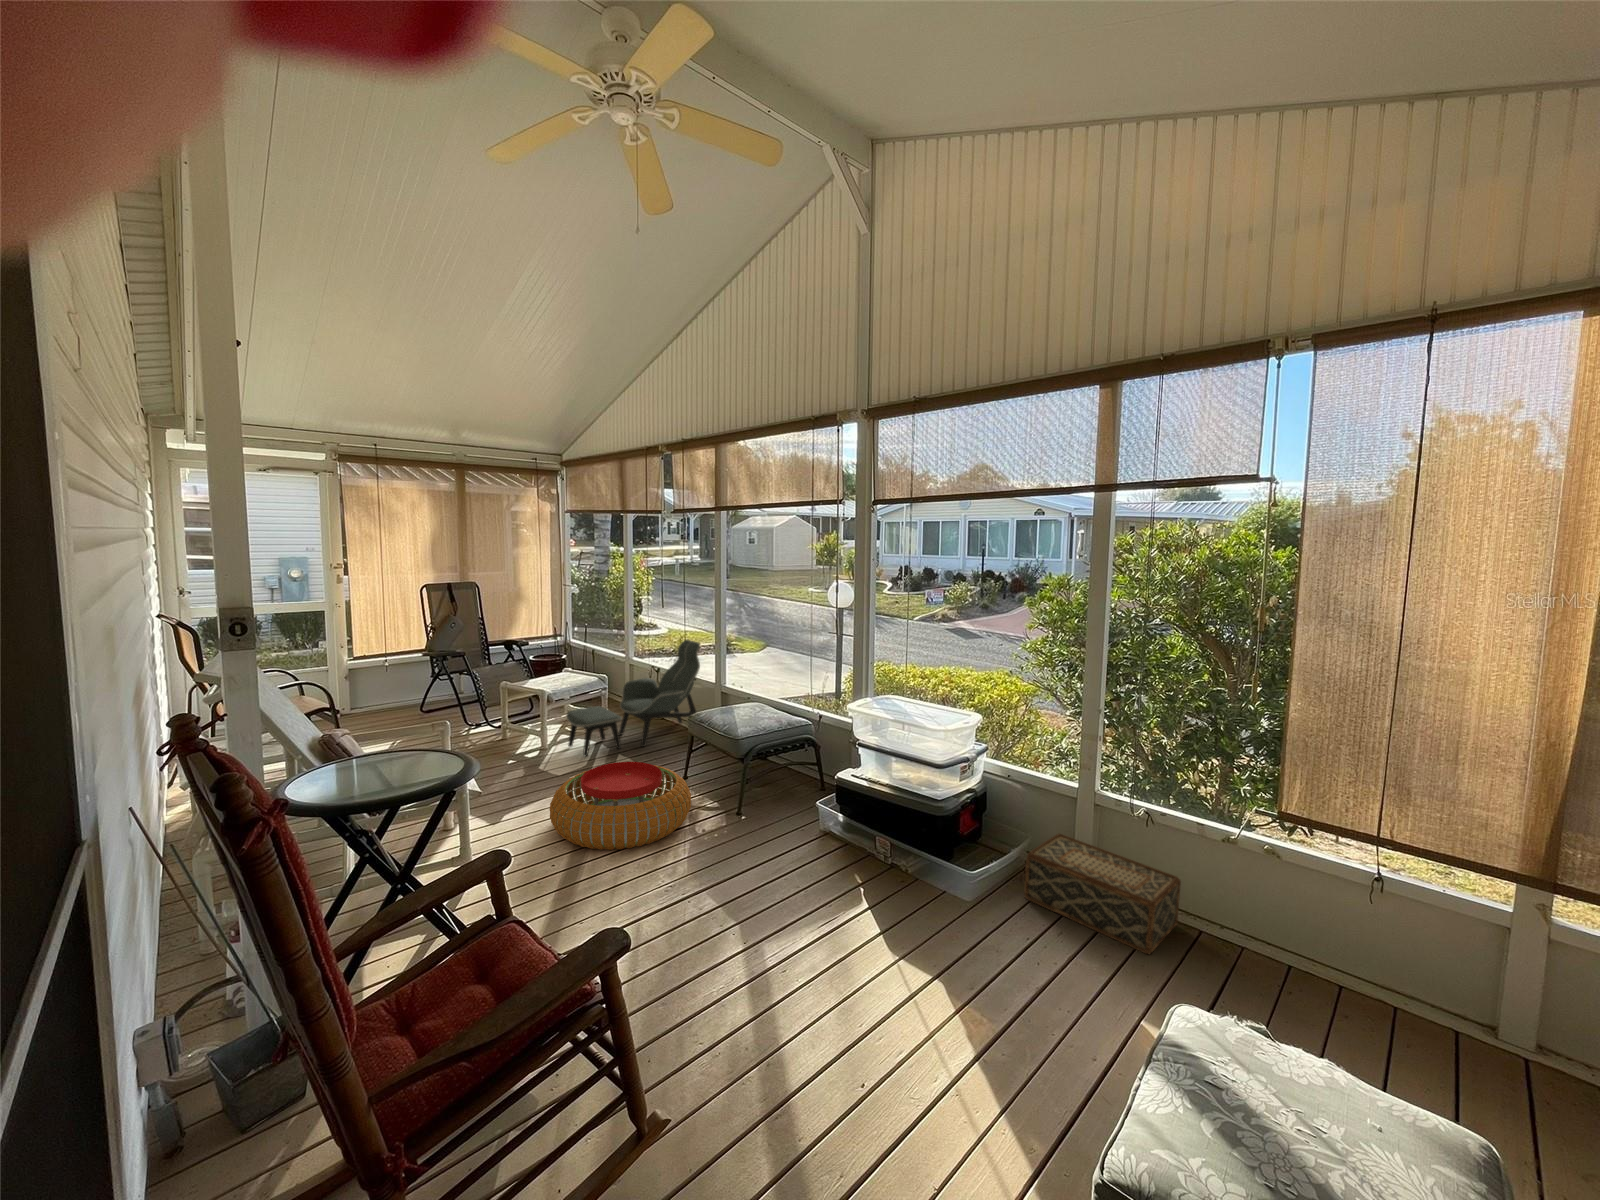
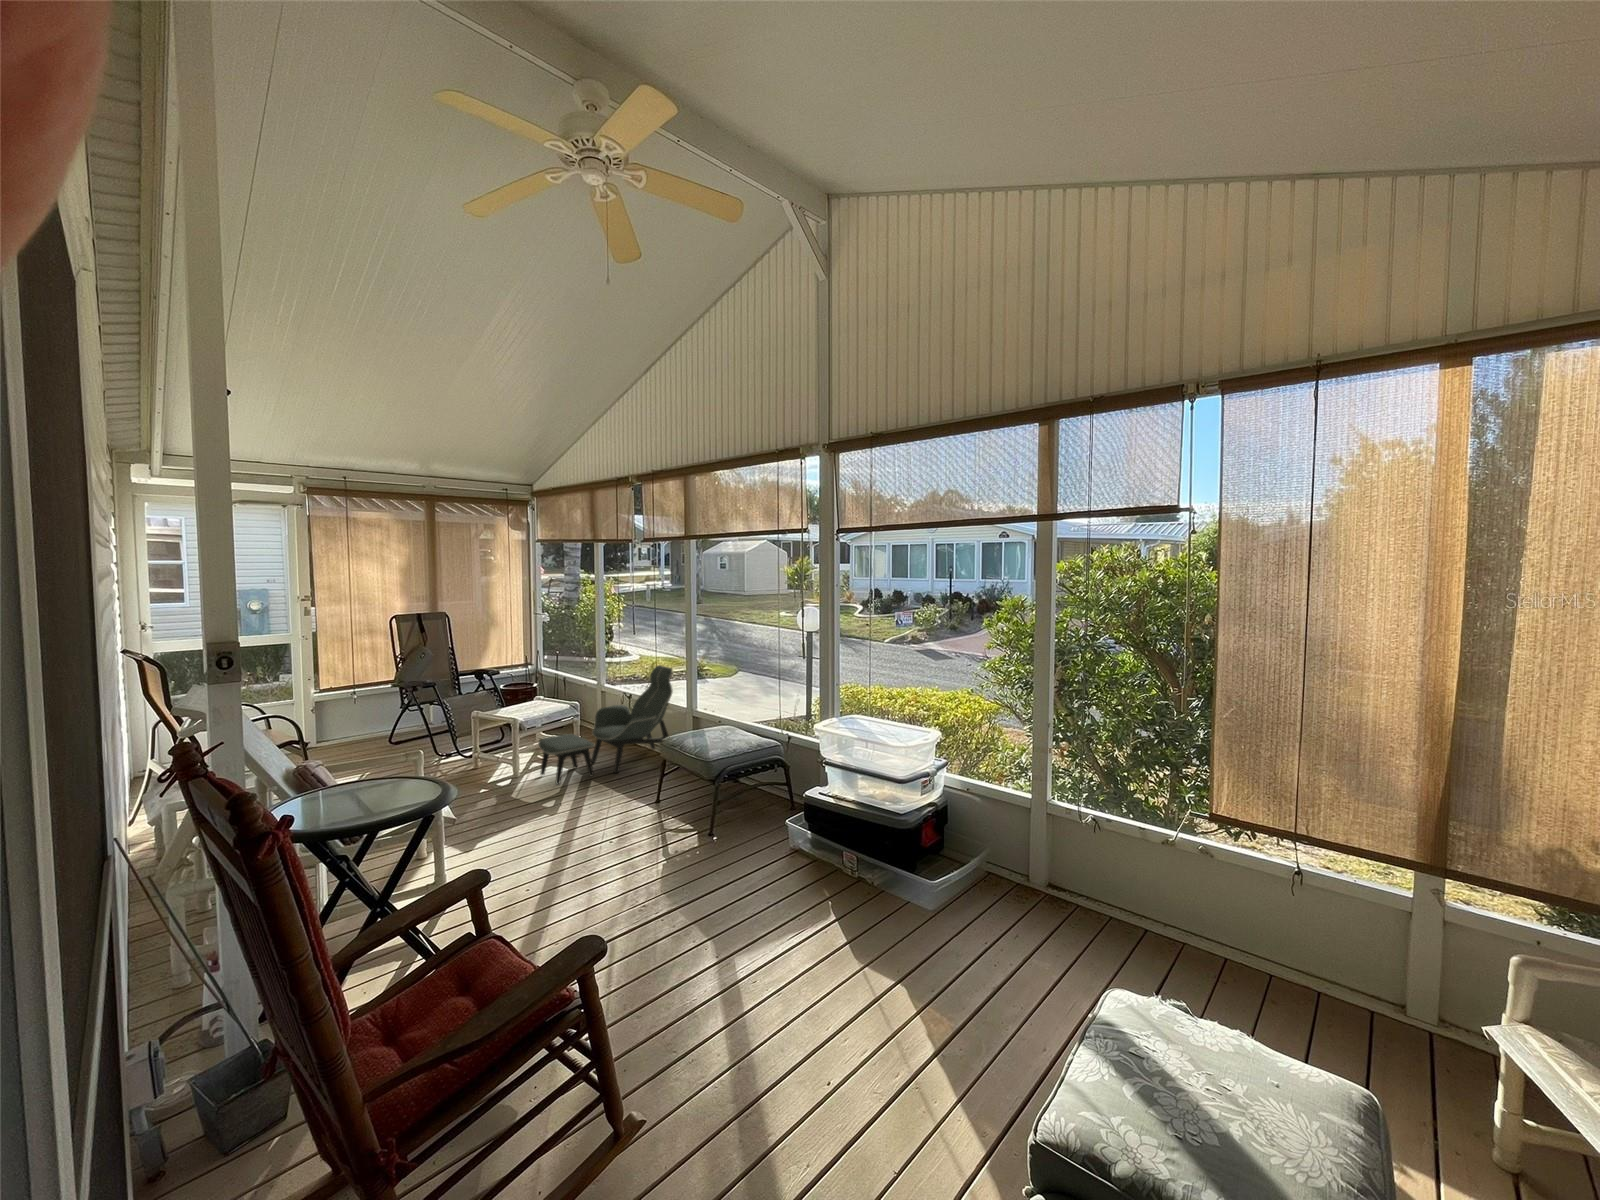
pouf: present [550,762,691,850] -> none [523,787,664,874]
woven basket: present [1024,833,1181,954] -> none [987,844,1131,955]

